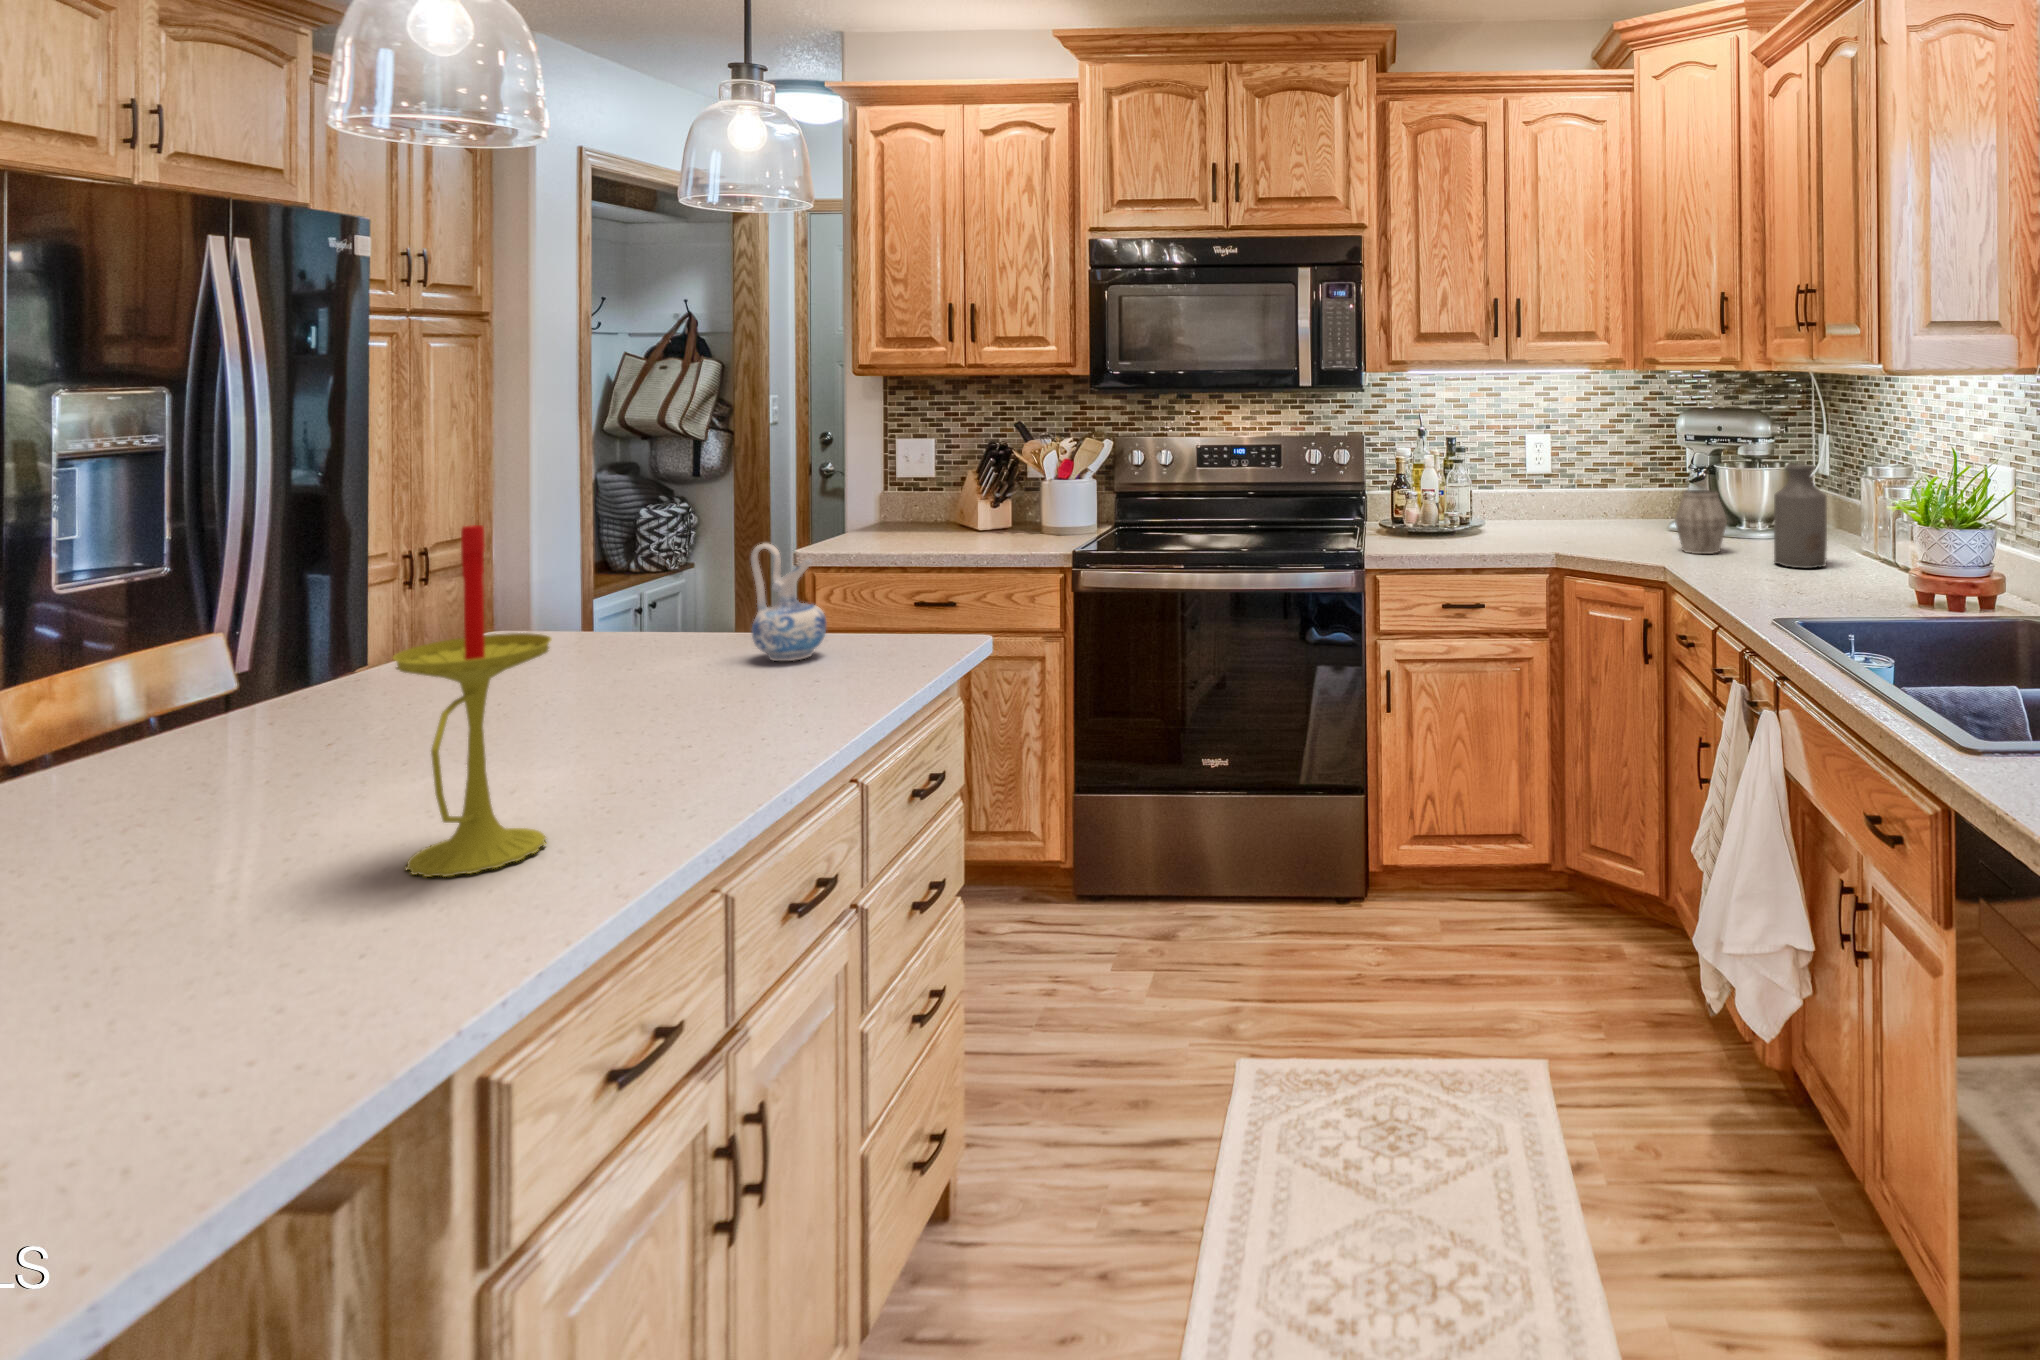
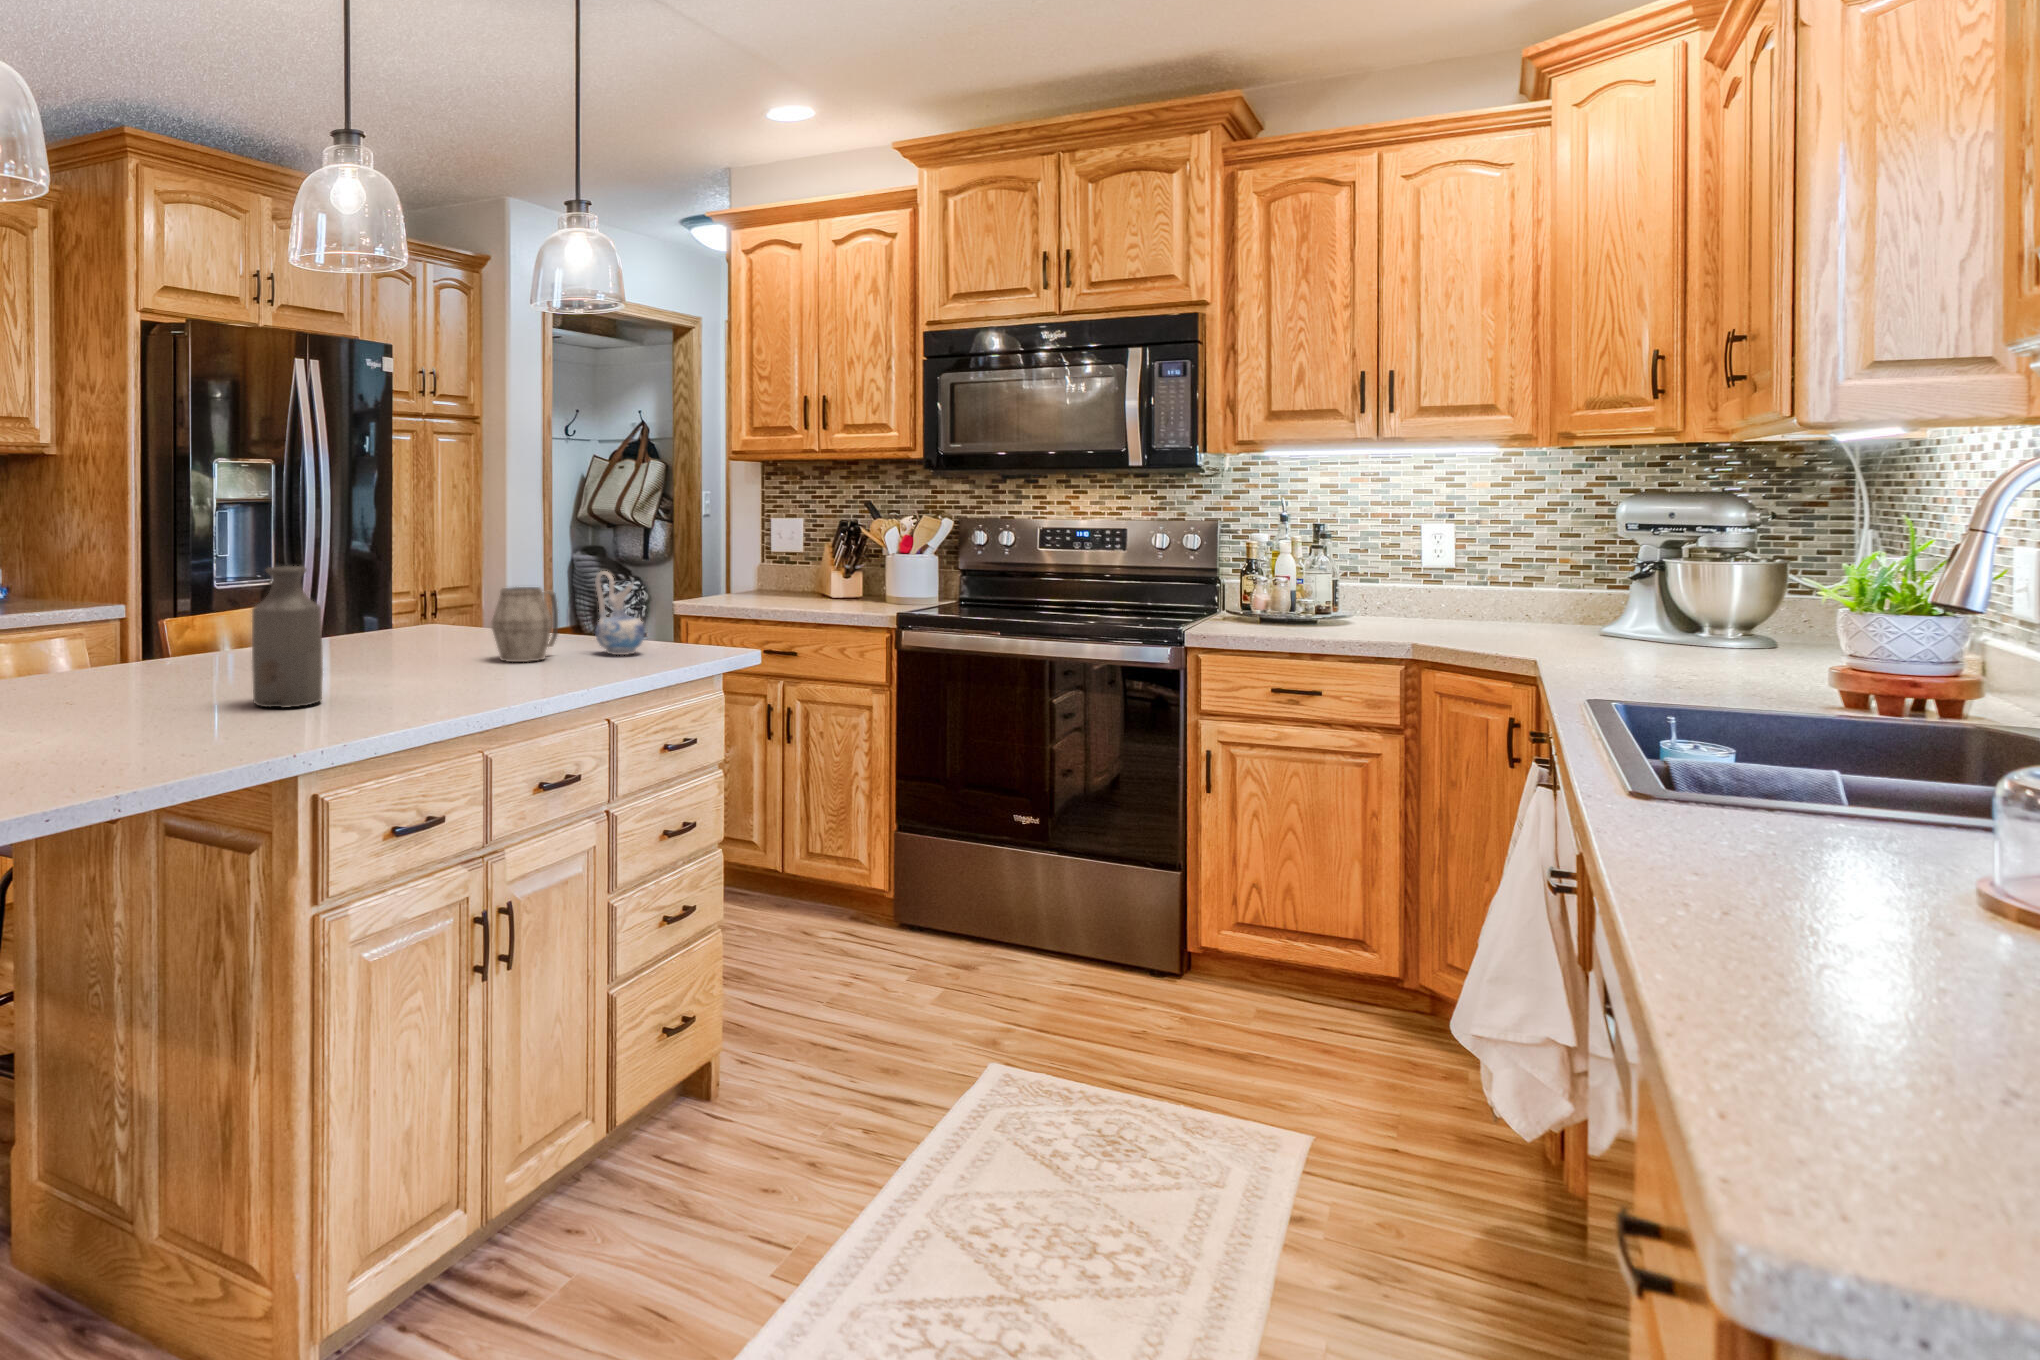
bottle: present [1774,464,1827,568] -> present [252,566,323,708]
mug: present [1675,490,1727,554] -> present [491,587,558,662]
candle: present [393,525,551,877] -> none [369,519,443,713]

